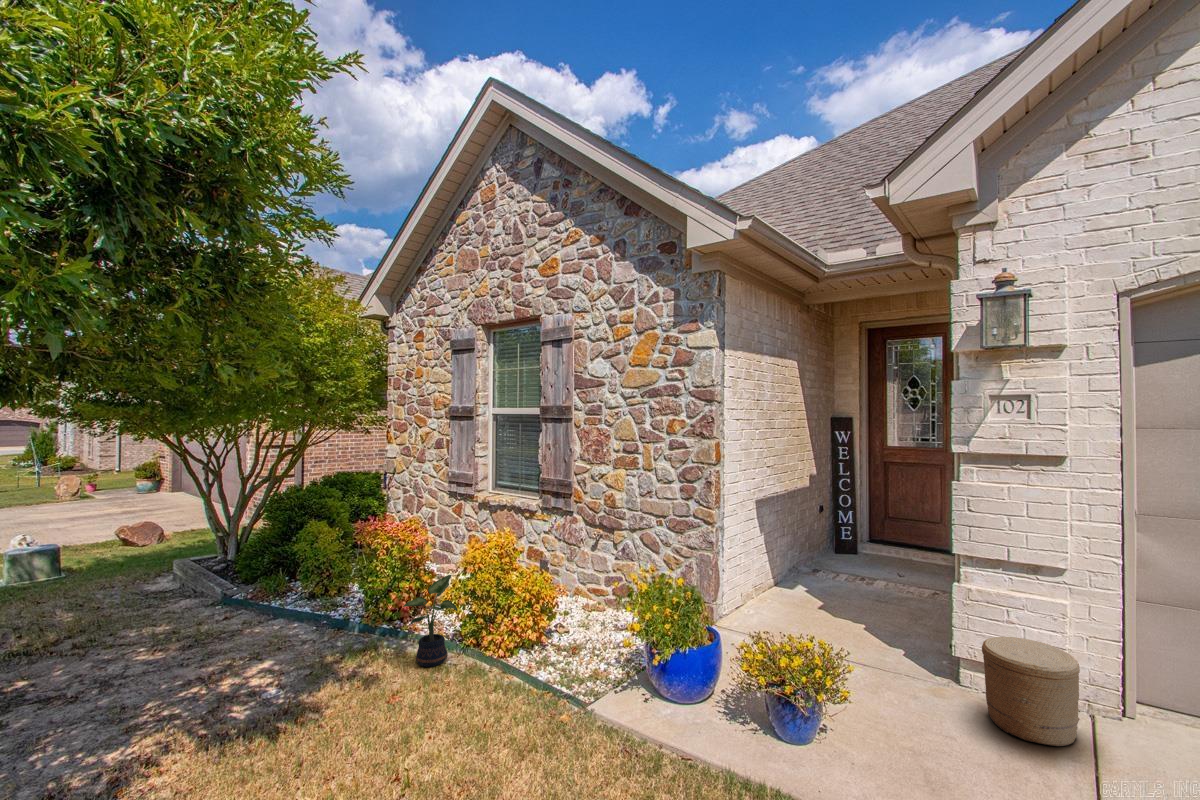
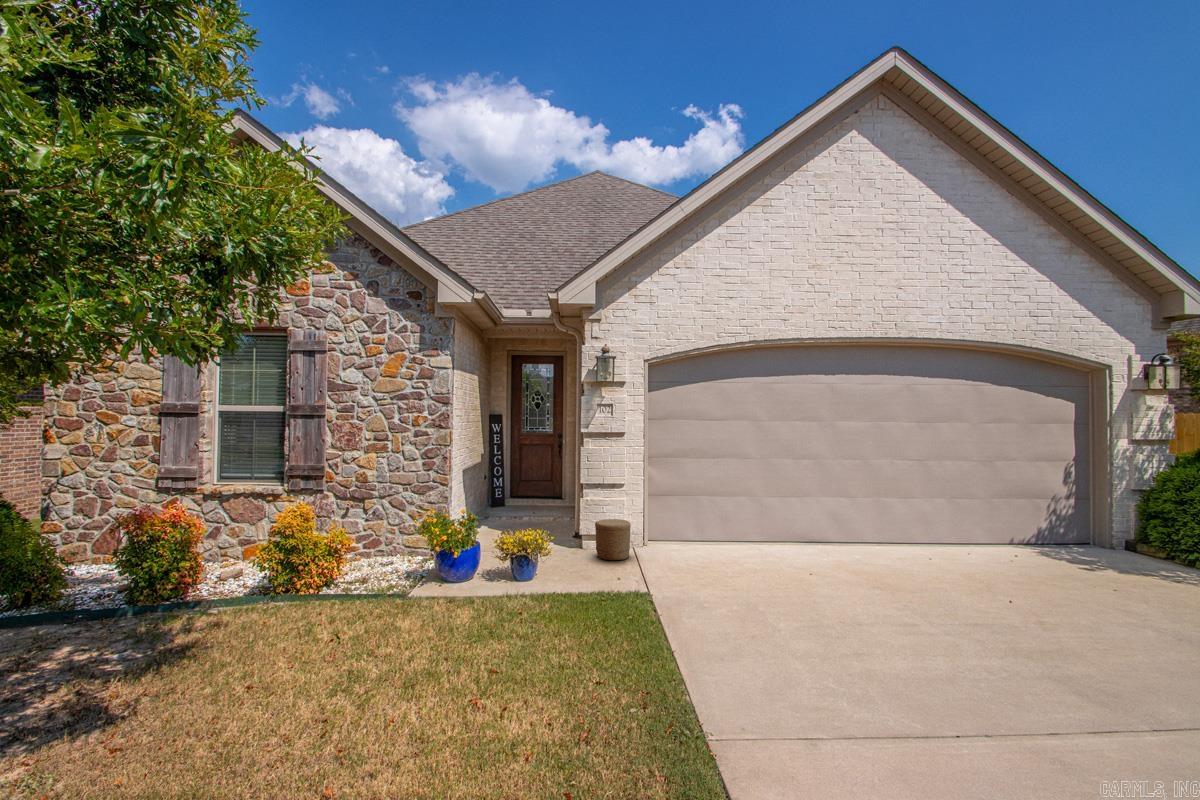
potted plant: present [403,575,457,667] -> none [229,541,281,612]

